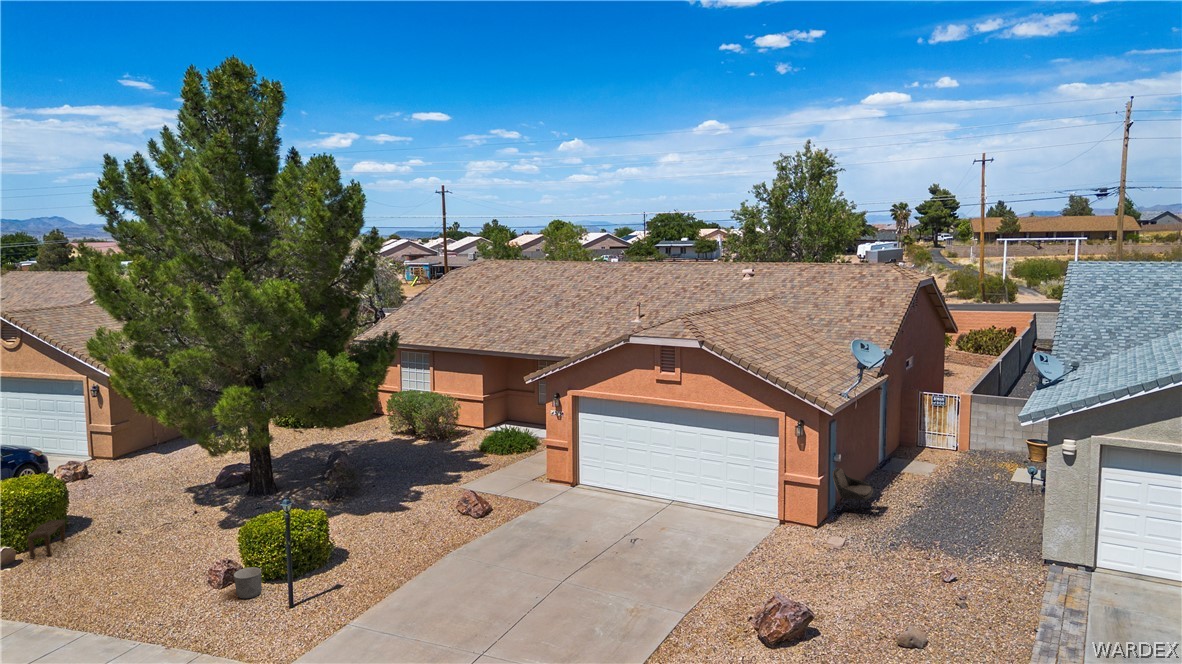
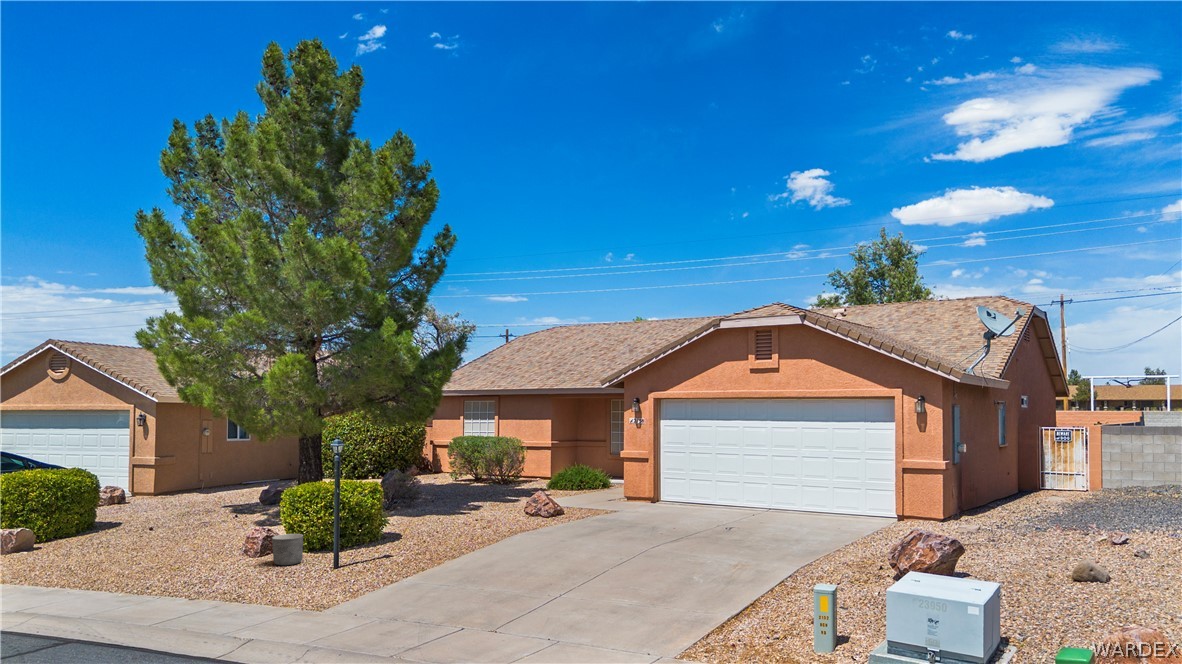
lounge chair: present [832,468,873,518] -> none [958,464,1008,517]
bench: present [27,520,65,558] -> none [51,510,94,545]

